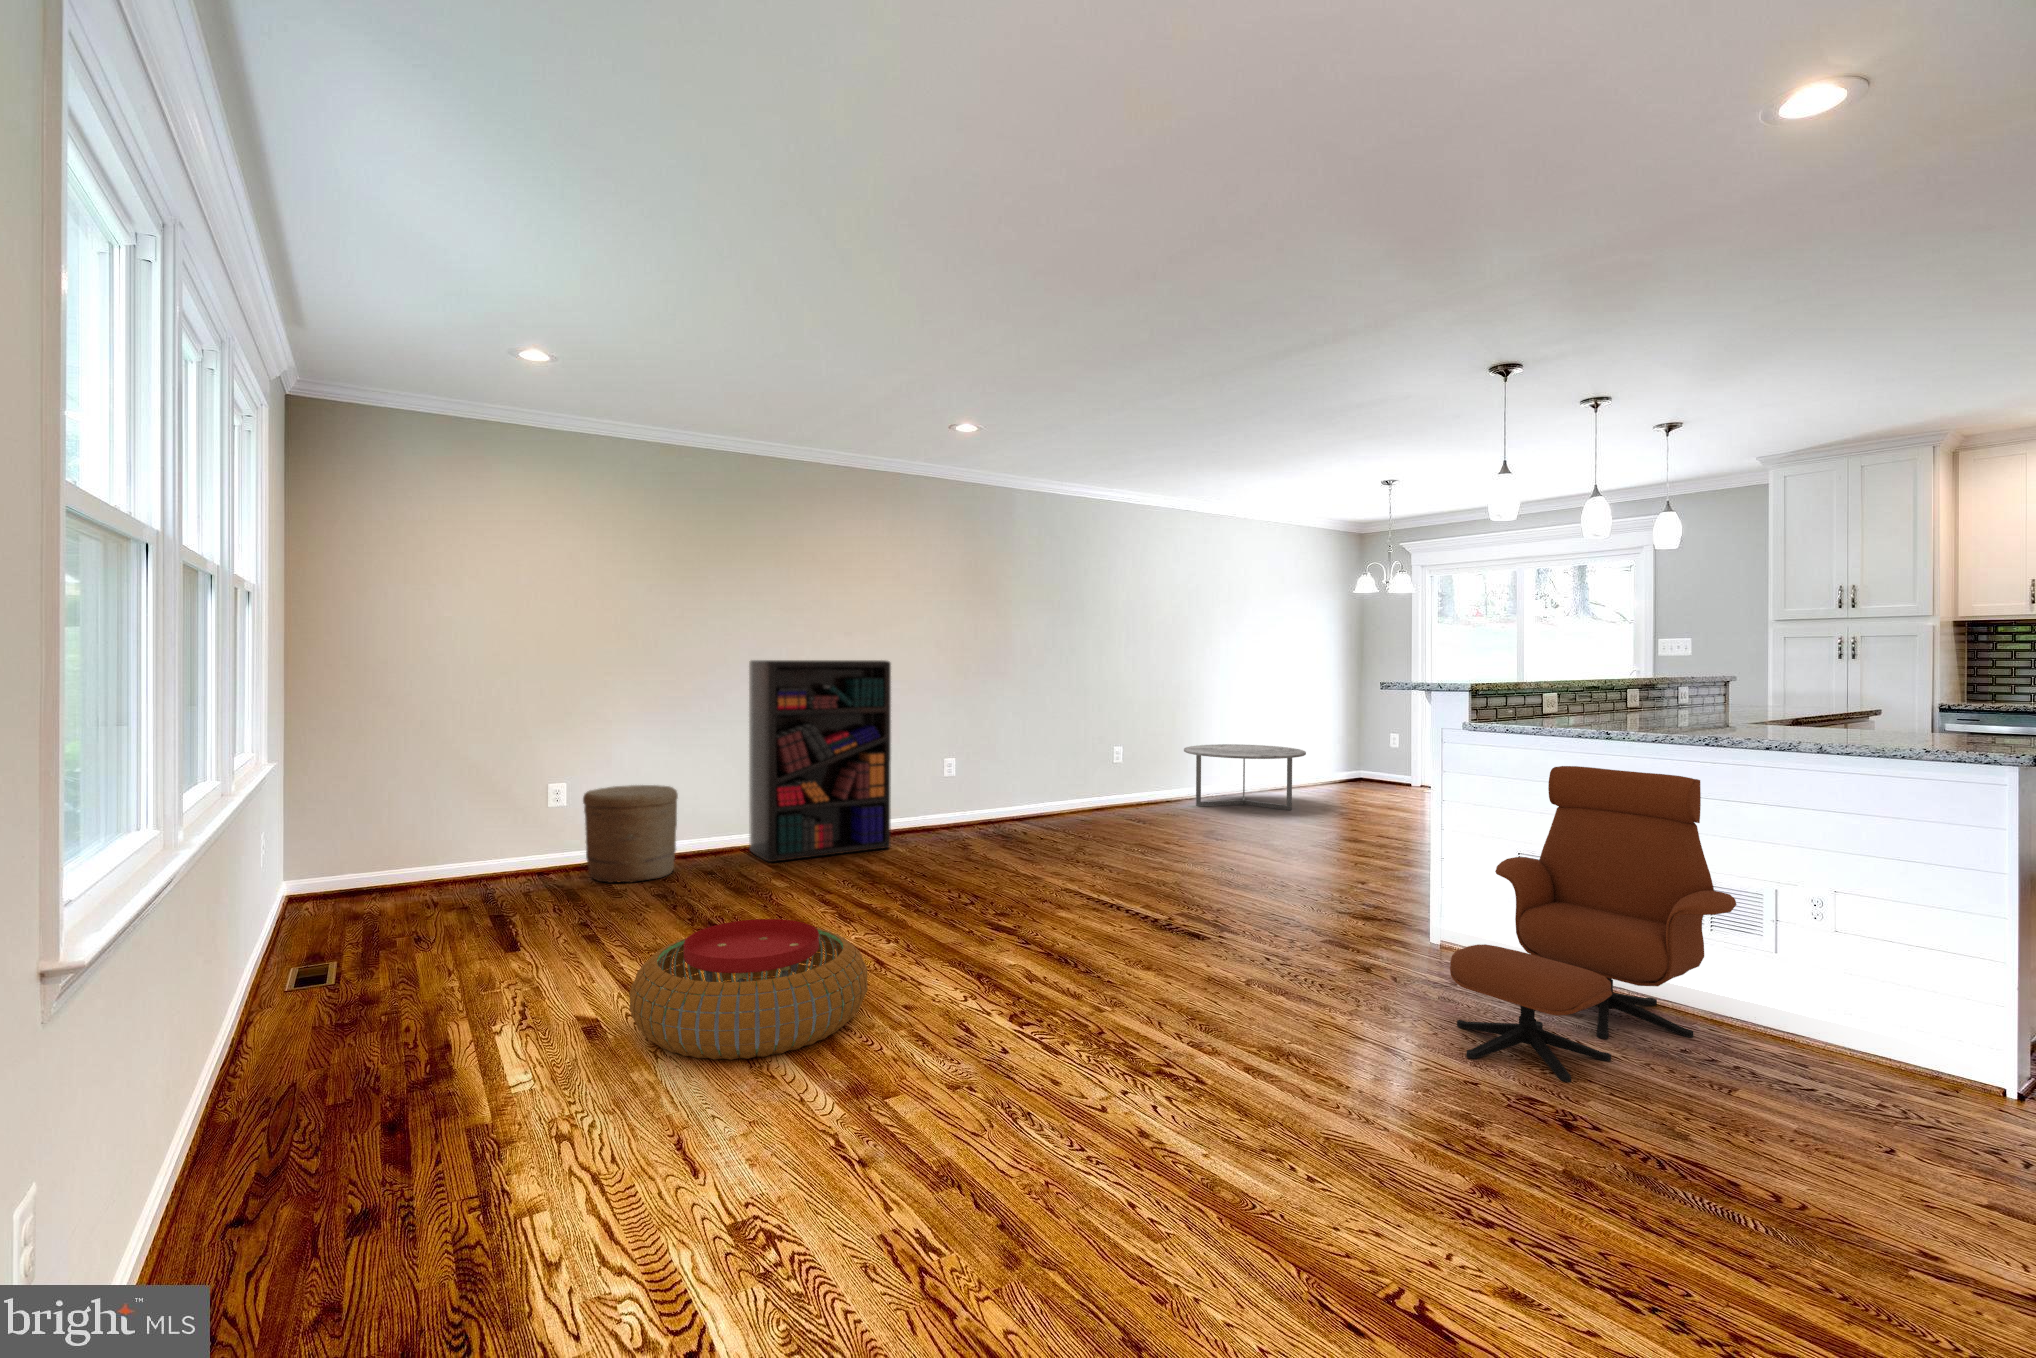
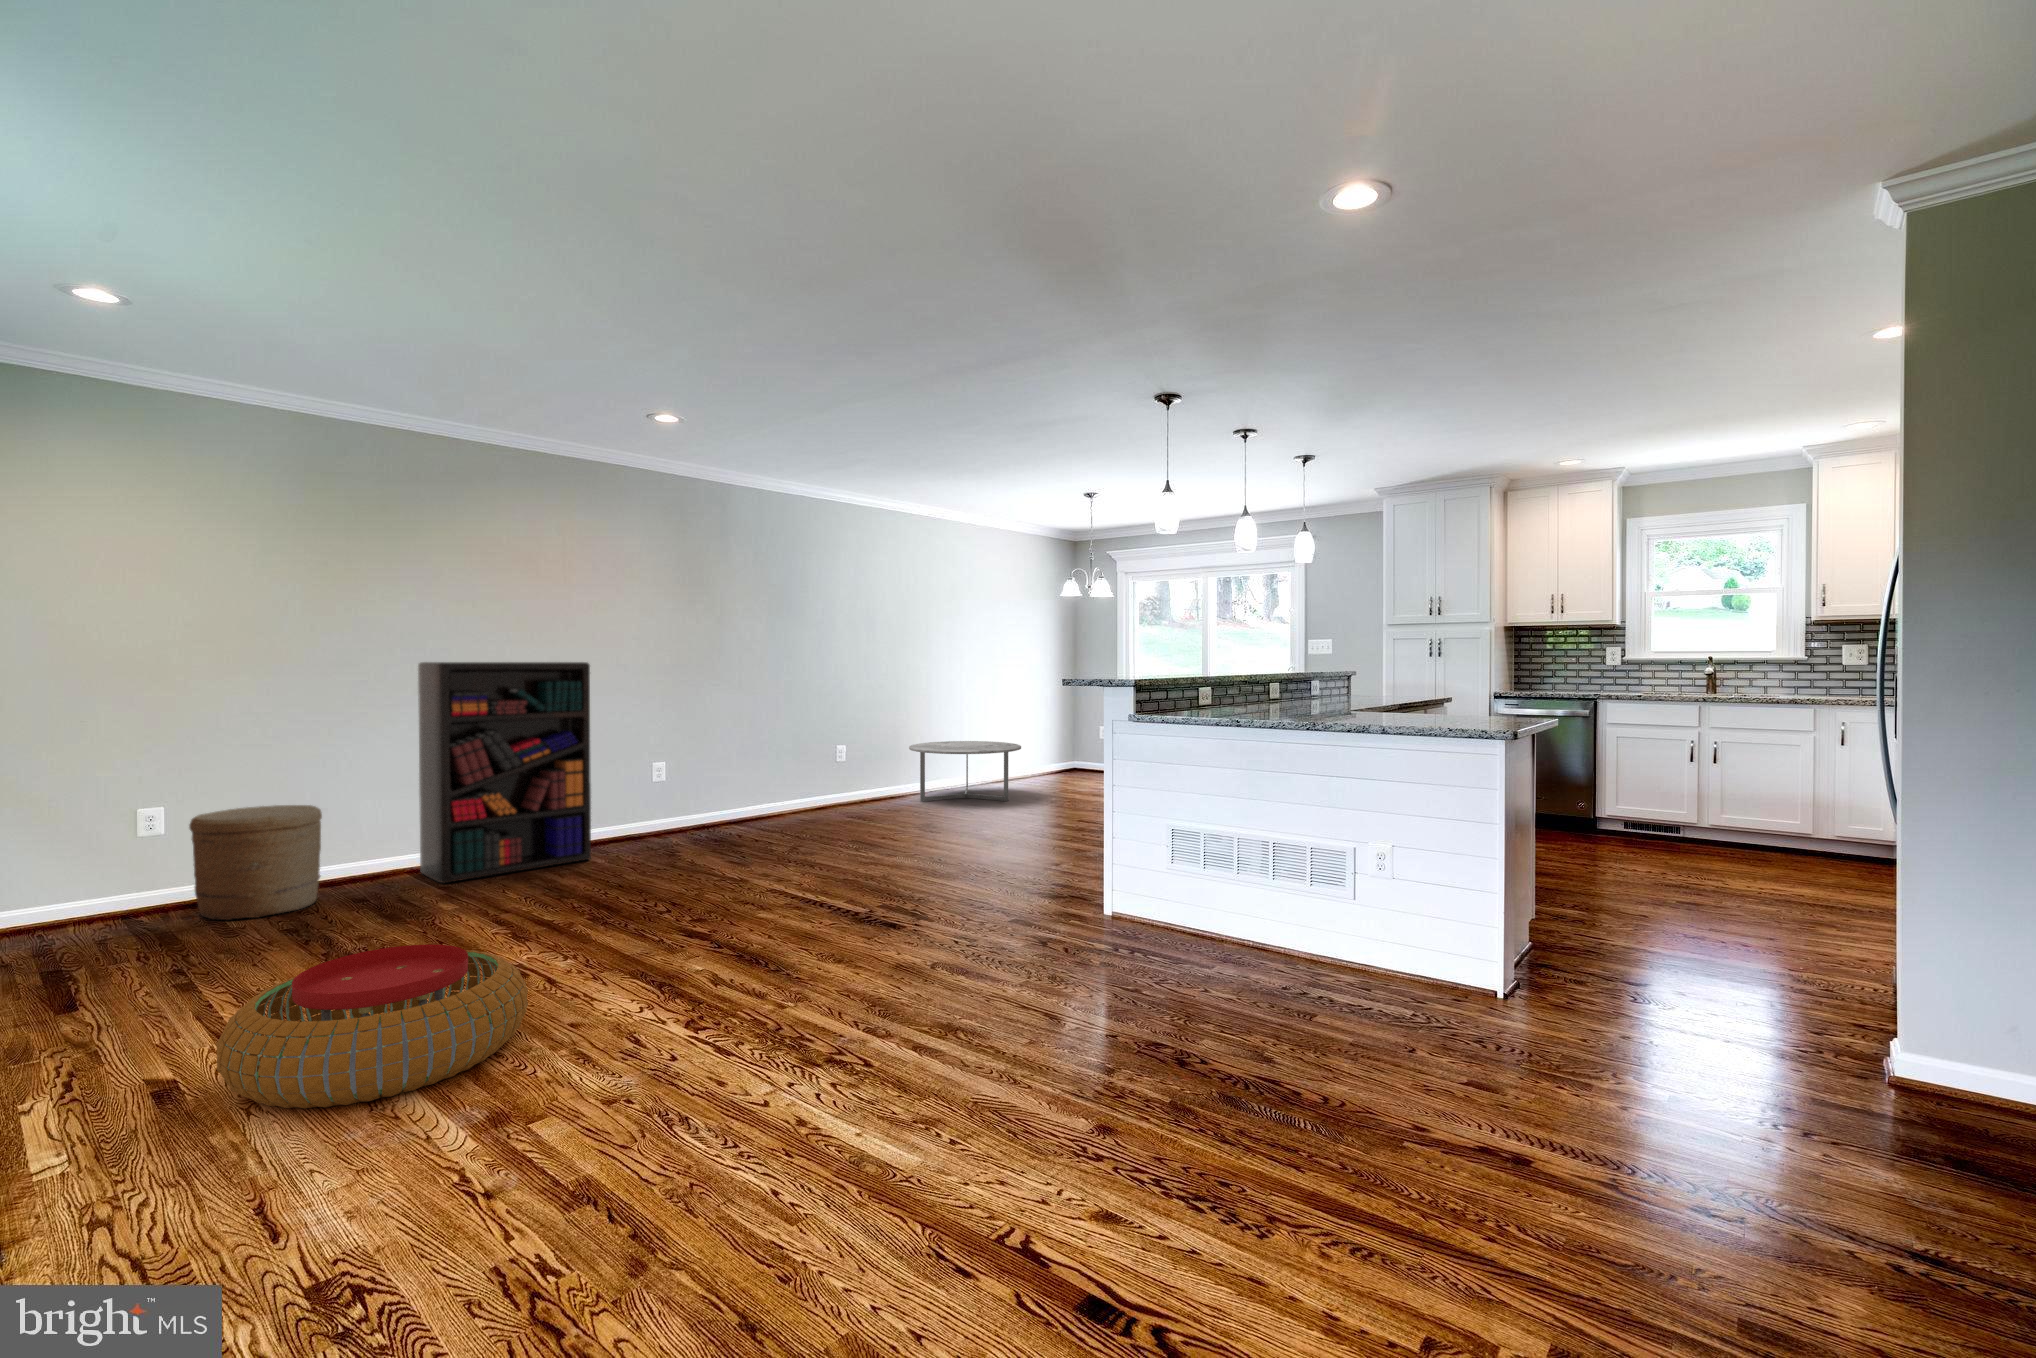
lounge chair: present [1450,766,1737,1082] -> none [1102,751,1323,1024]

